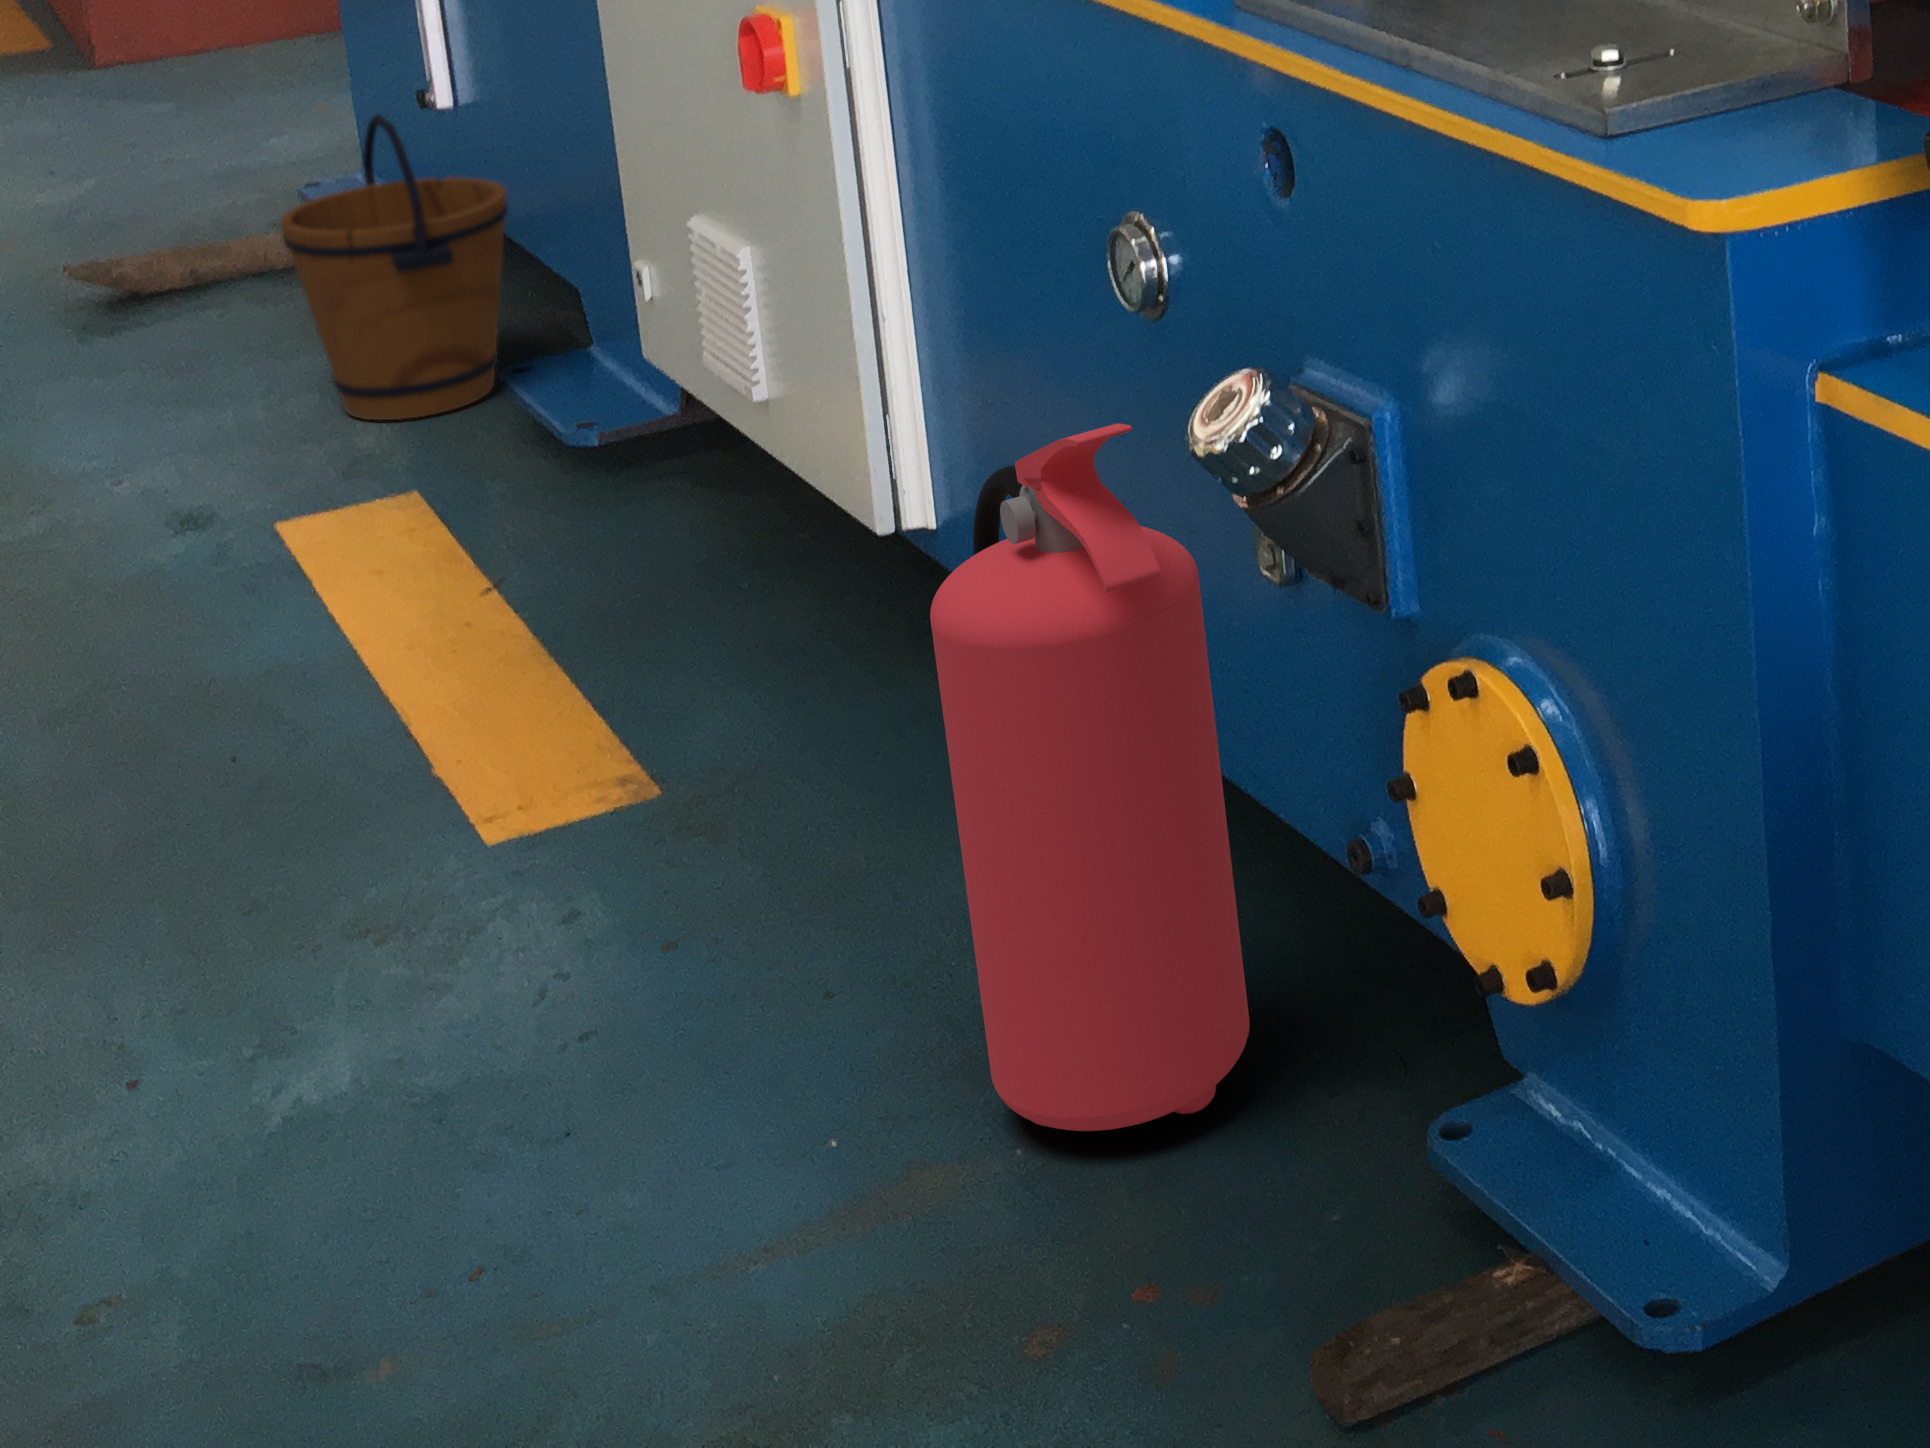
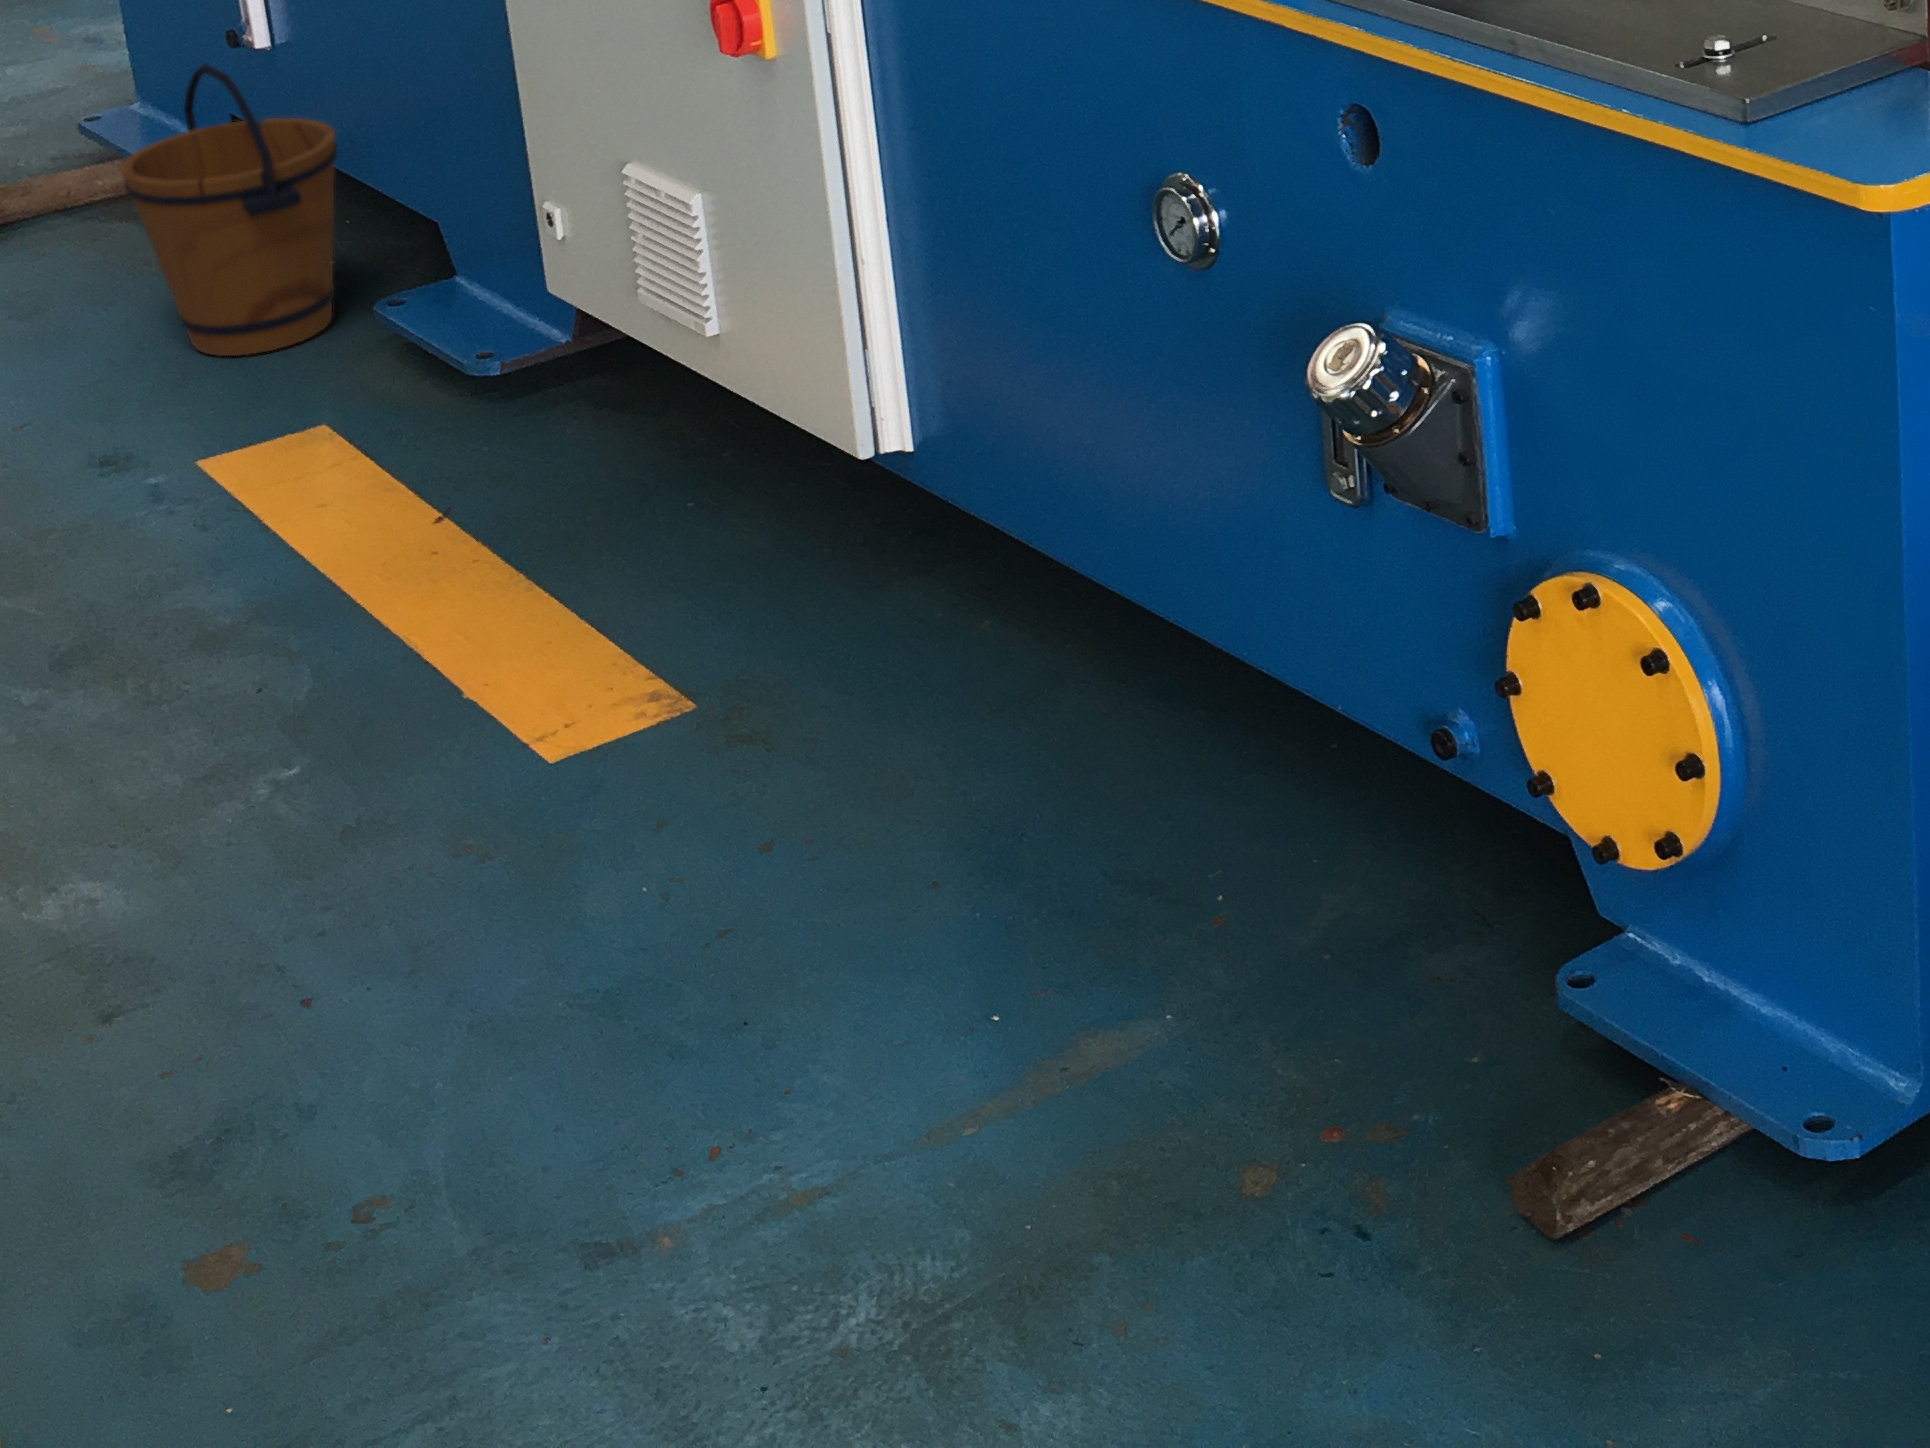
fire extinguisher: present [930,424,1250,1131] -> none [1060,378,1341,990]

